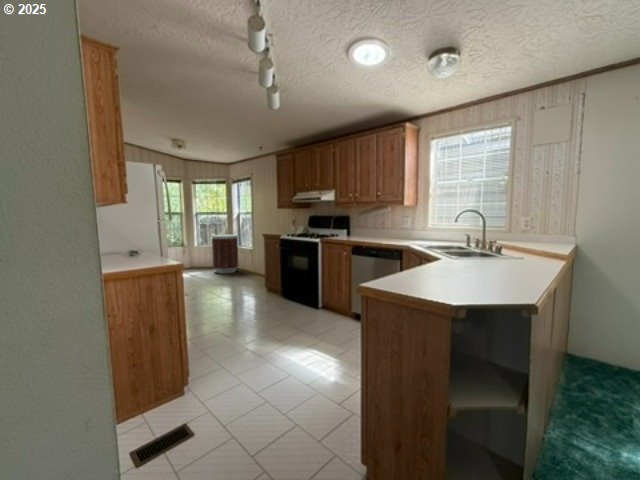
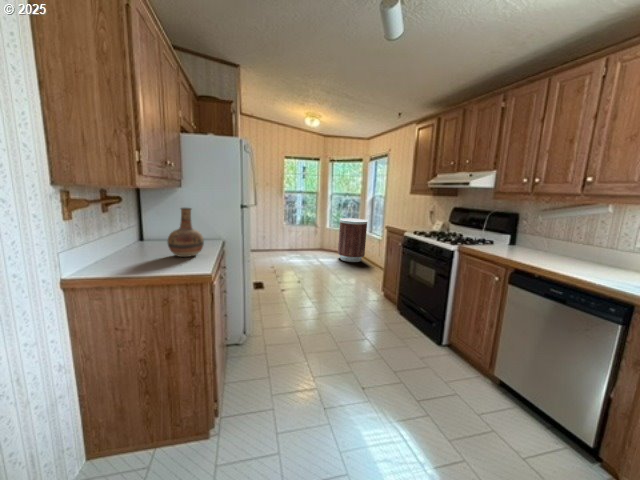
vase: none [118,225,149,264] -> present [168,208,204,257]

